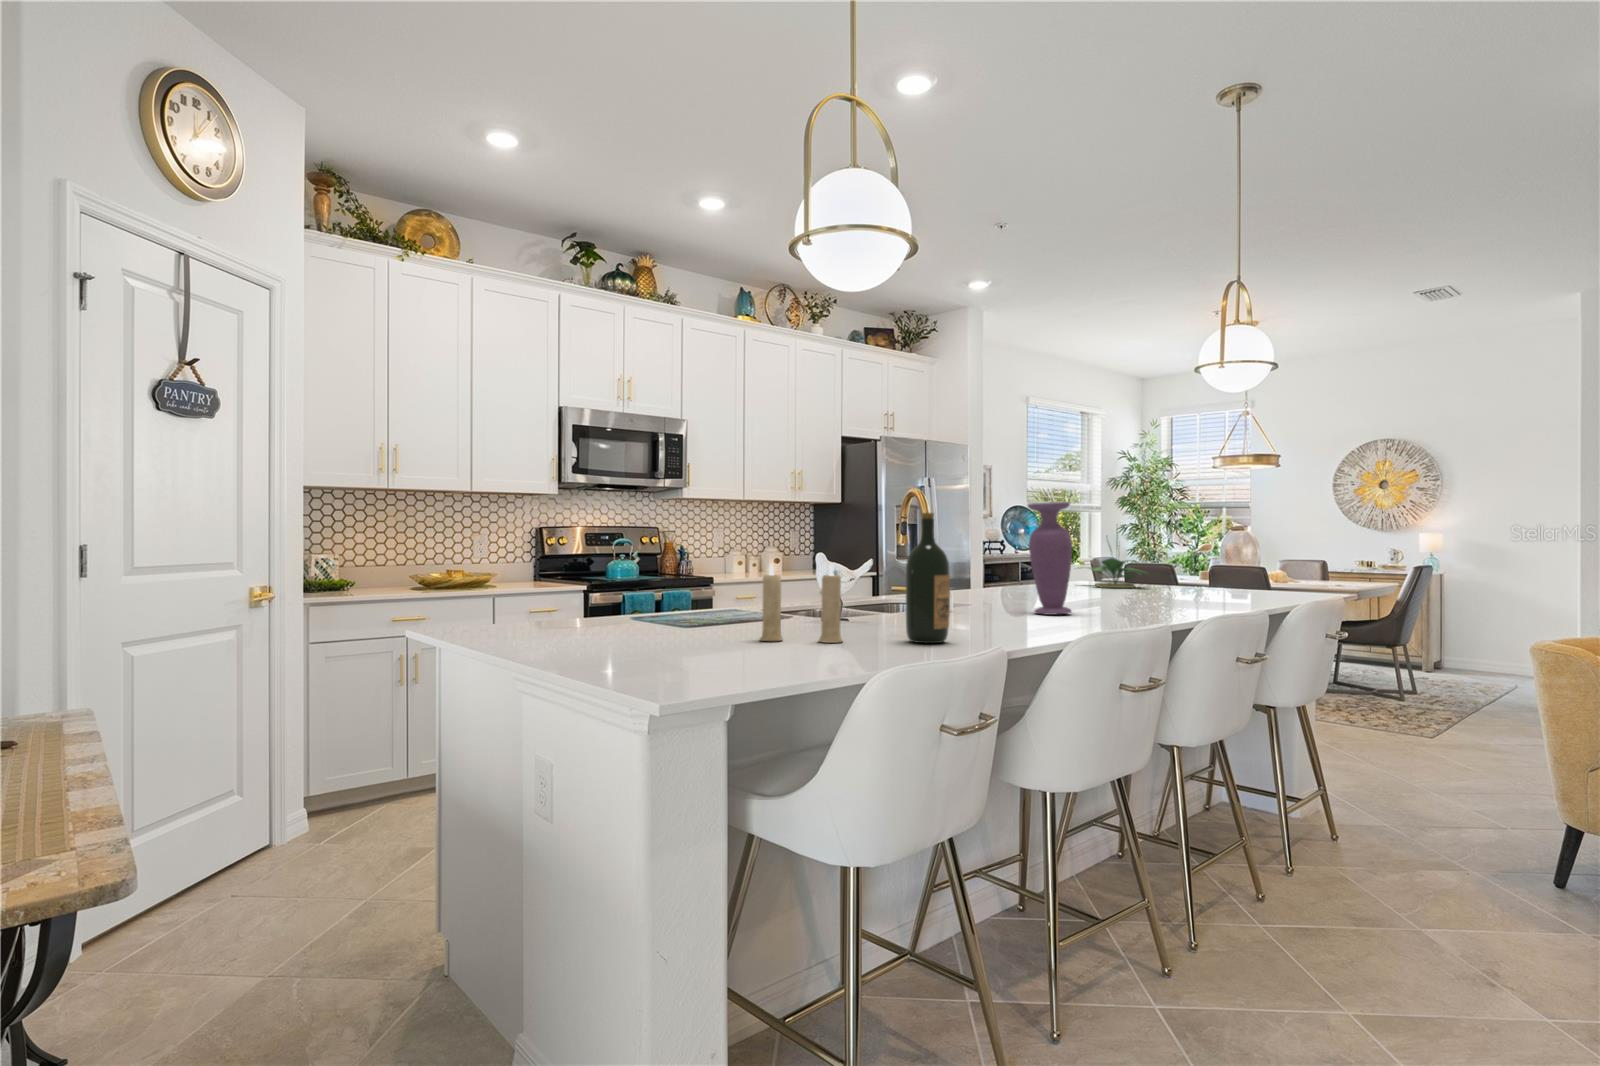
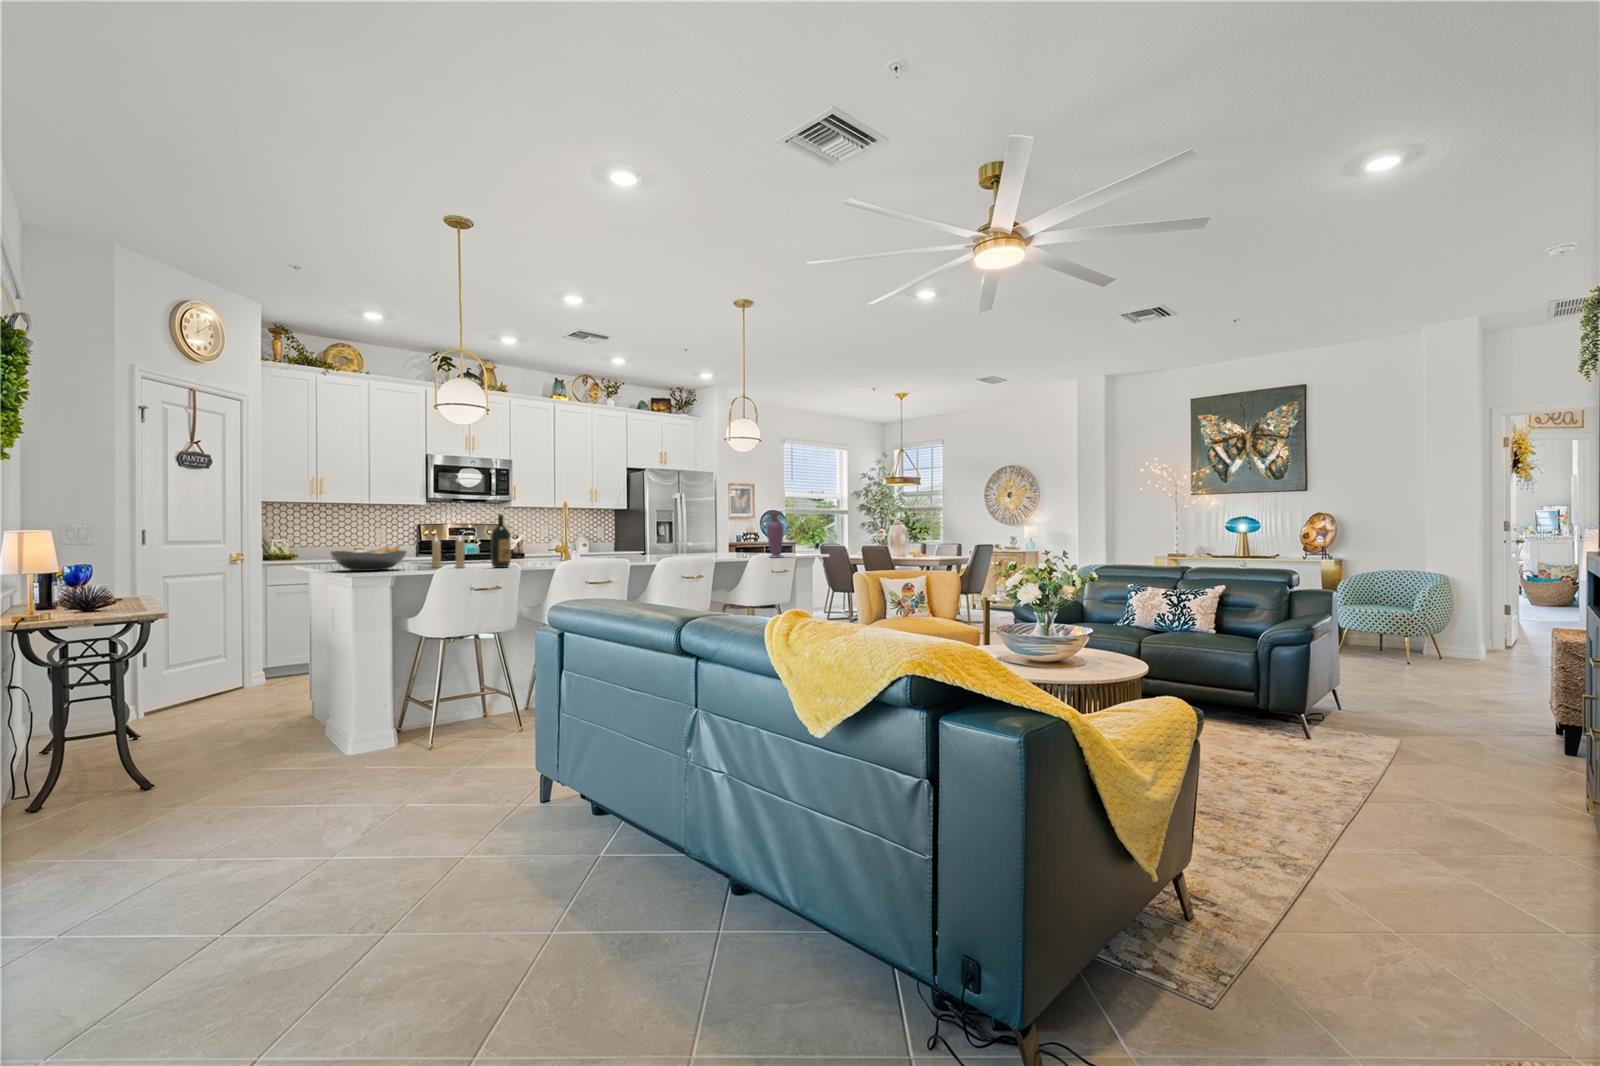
vase: present [1028,502,1072,615] -> present [767,511,784,558]
potted plant: present [1088,535,1145,588] -> none [714,520,747,555]
fruit bowl: none [572,592,745,660] -> present [330,546,407,571]

